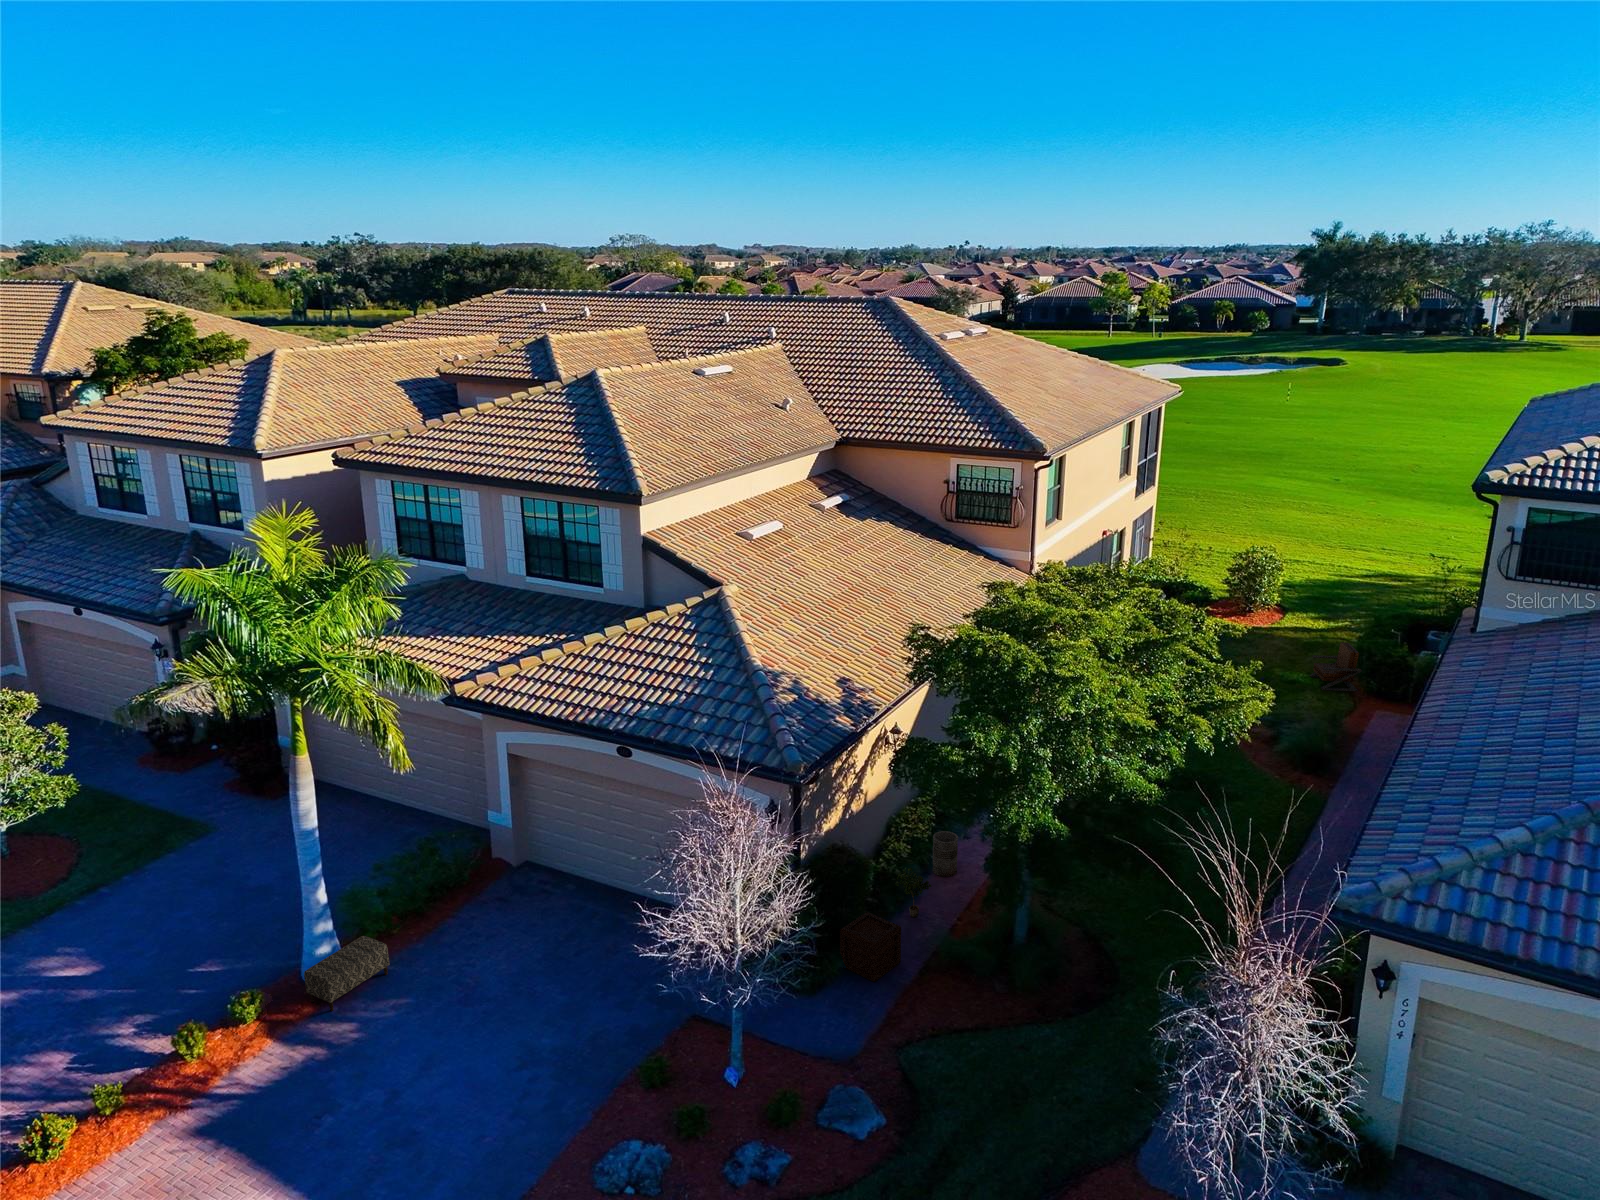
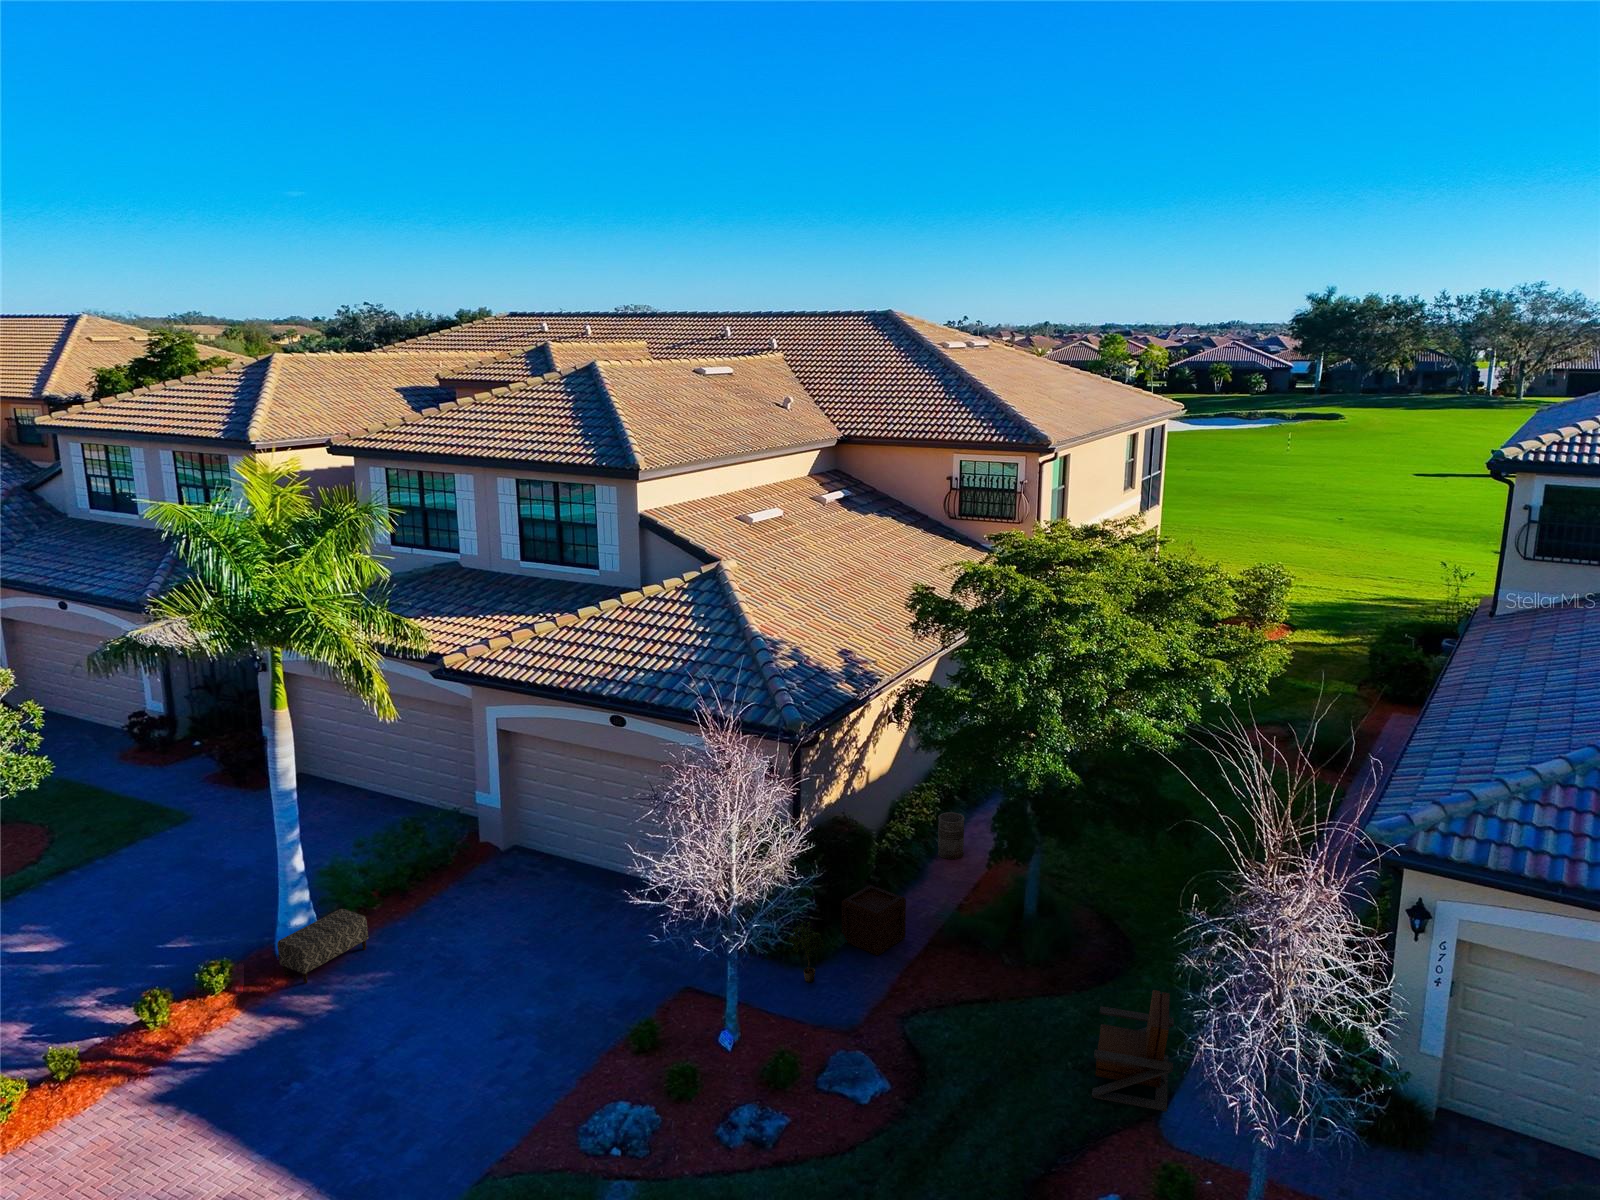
lounge chair: present [1310,642,1362,691] -> present [1092,990,1174,1111]
potted plant: present [895,868,931,918] -> present [788,921,824,983]

